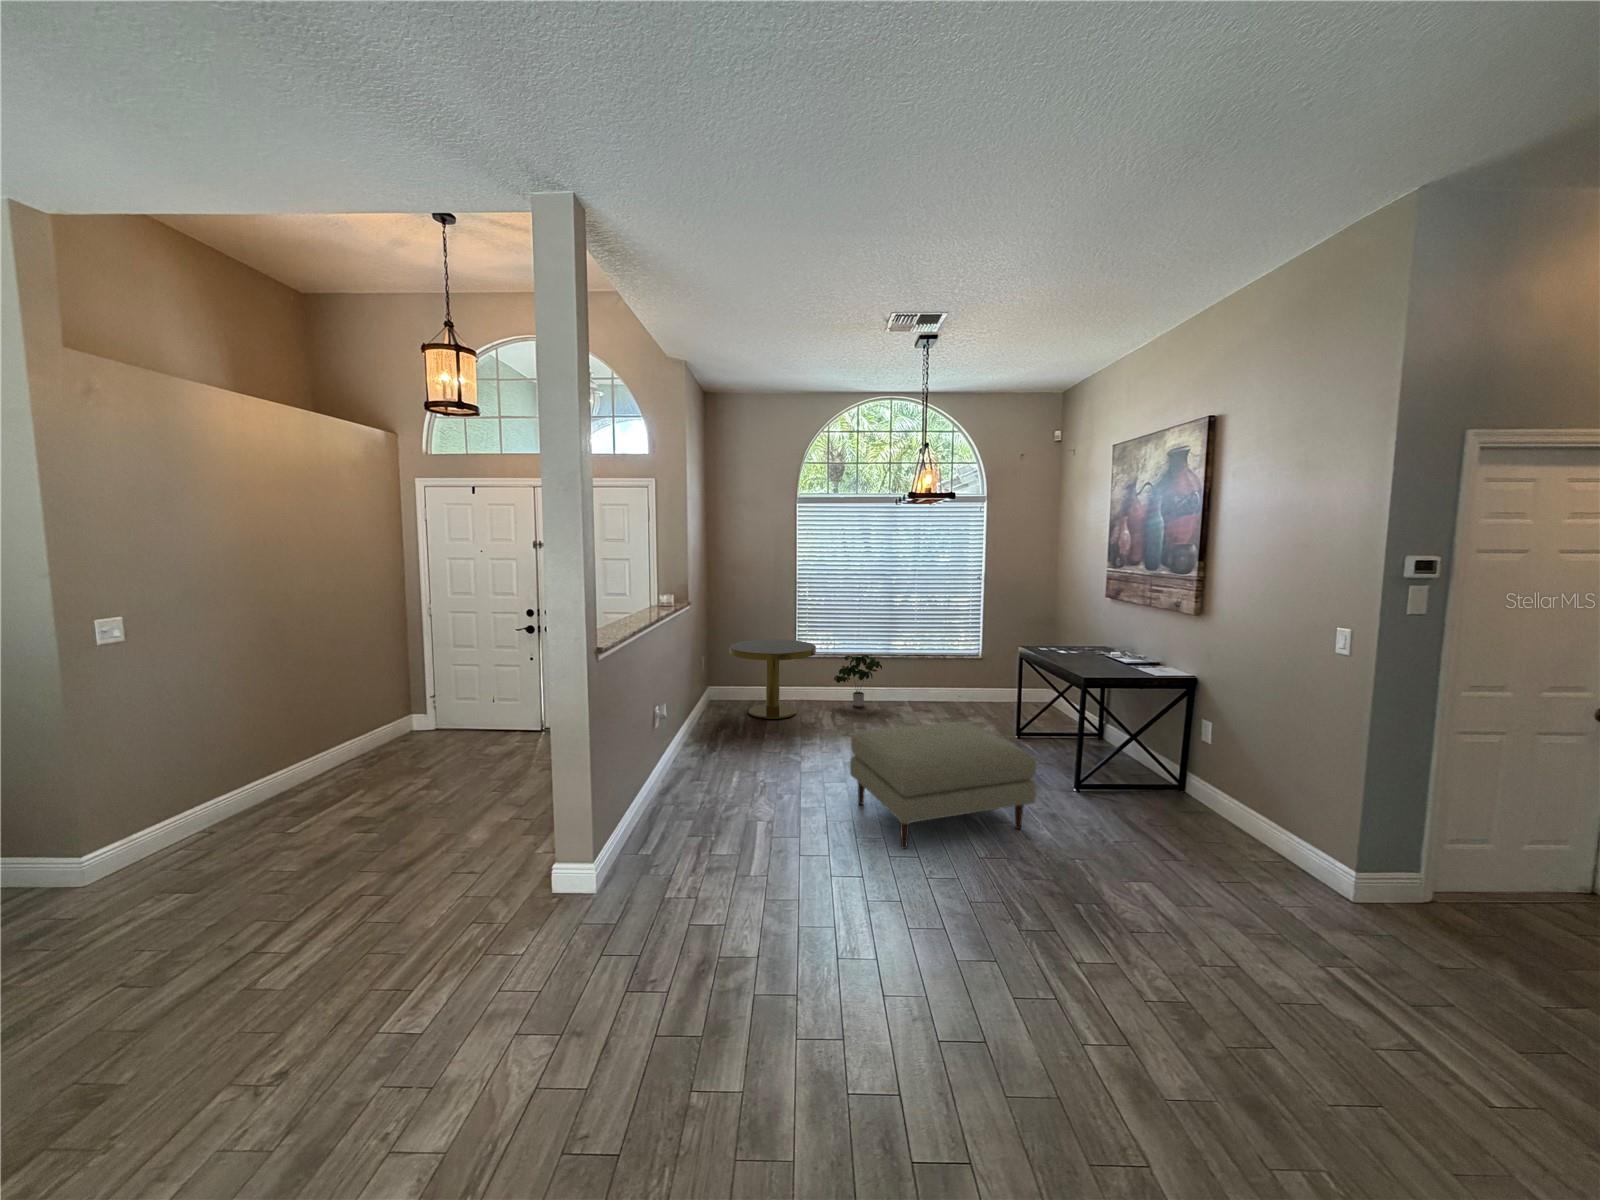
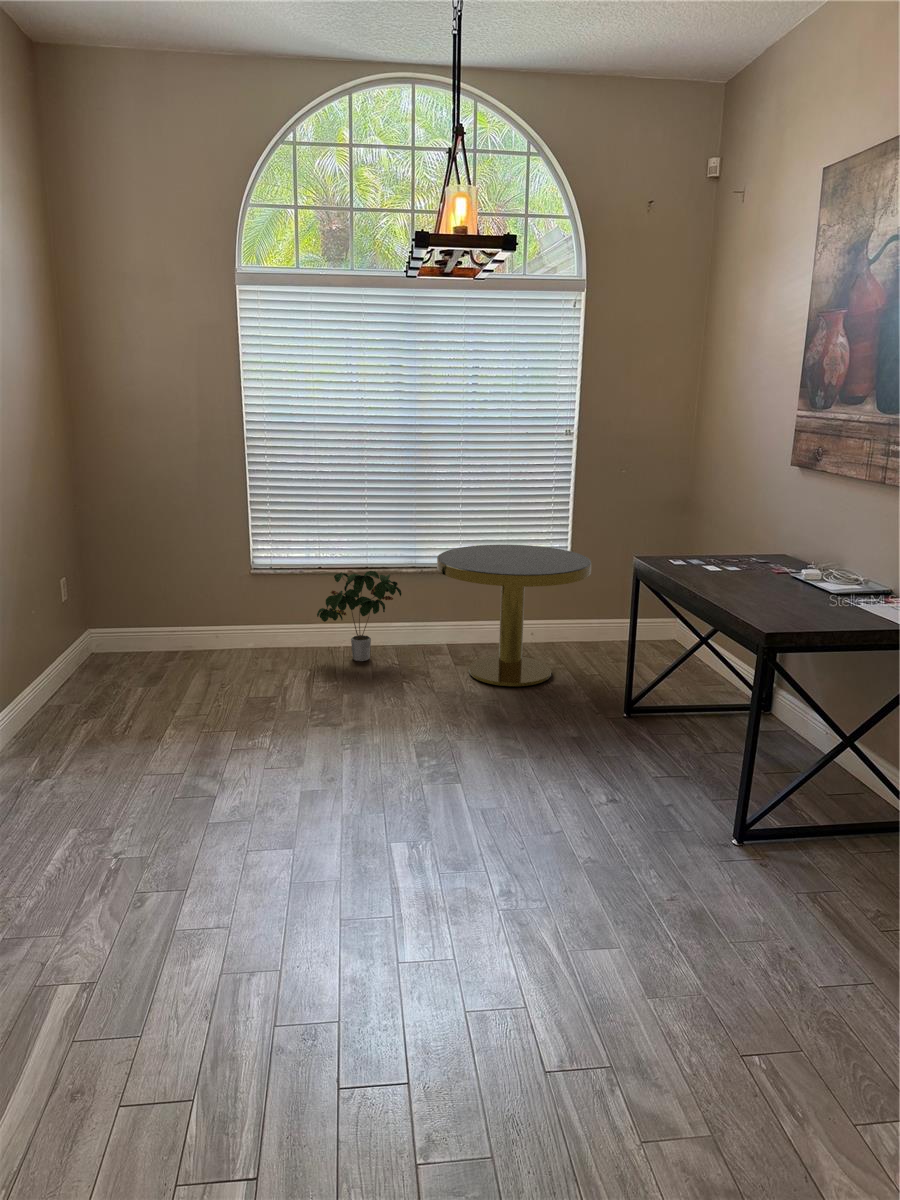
side table: present [730,639,816,719] -> present [437,545,592,686]
ottoman: present [850,721,1036,849] -> none [287,722,671,1047]

